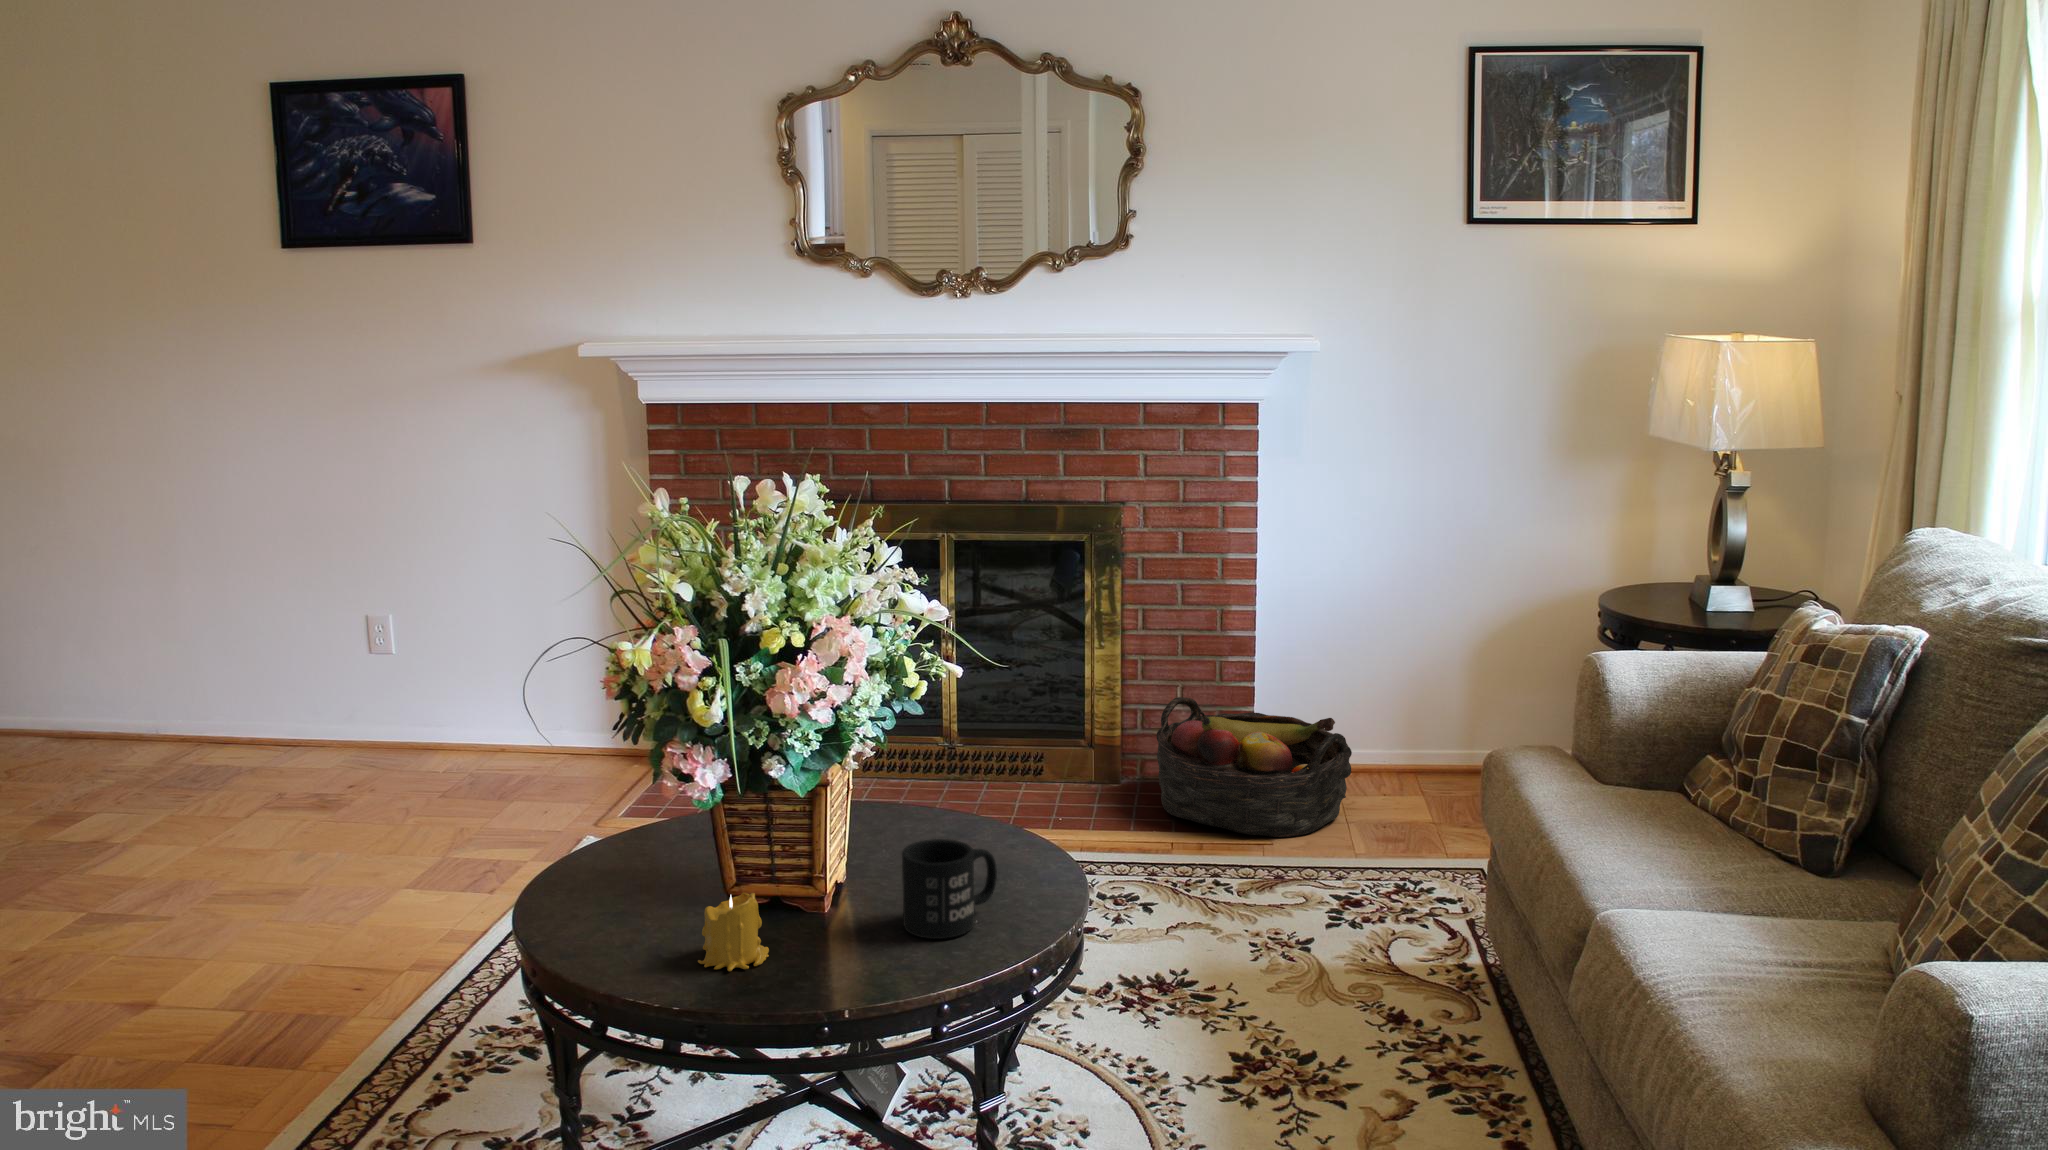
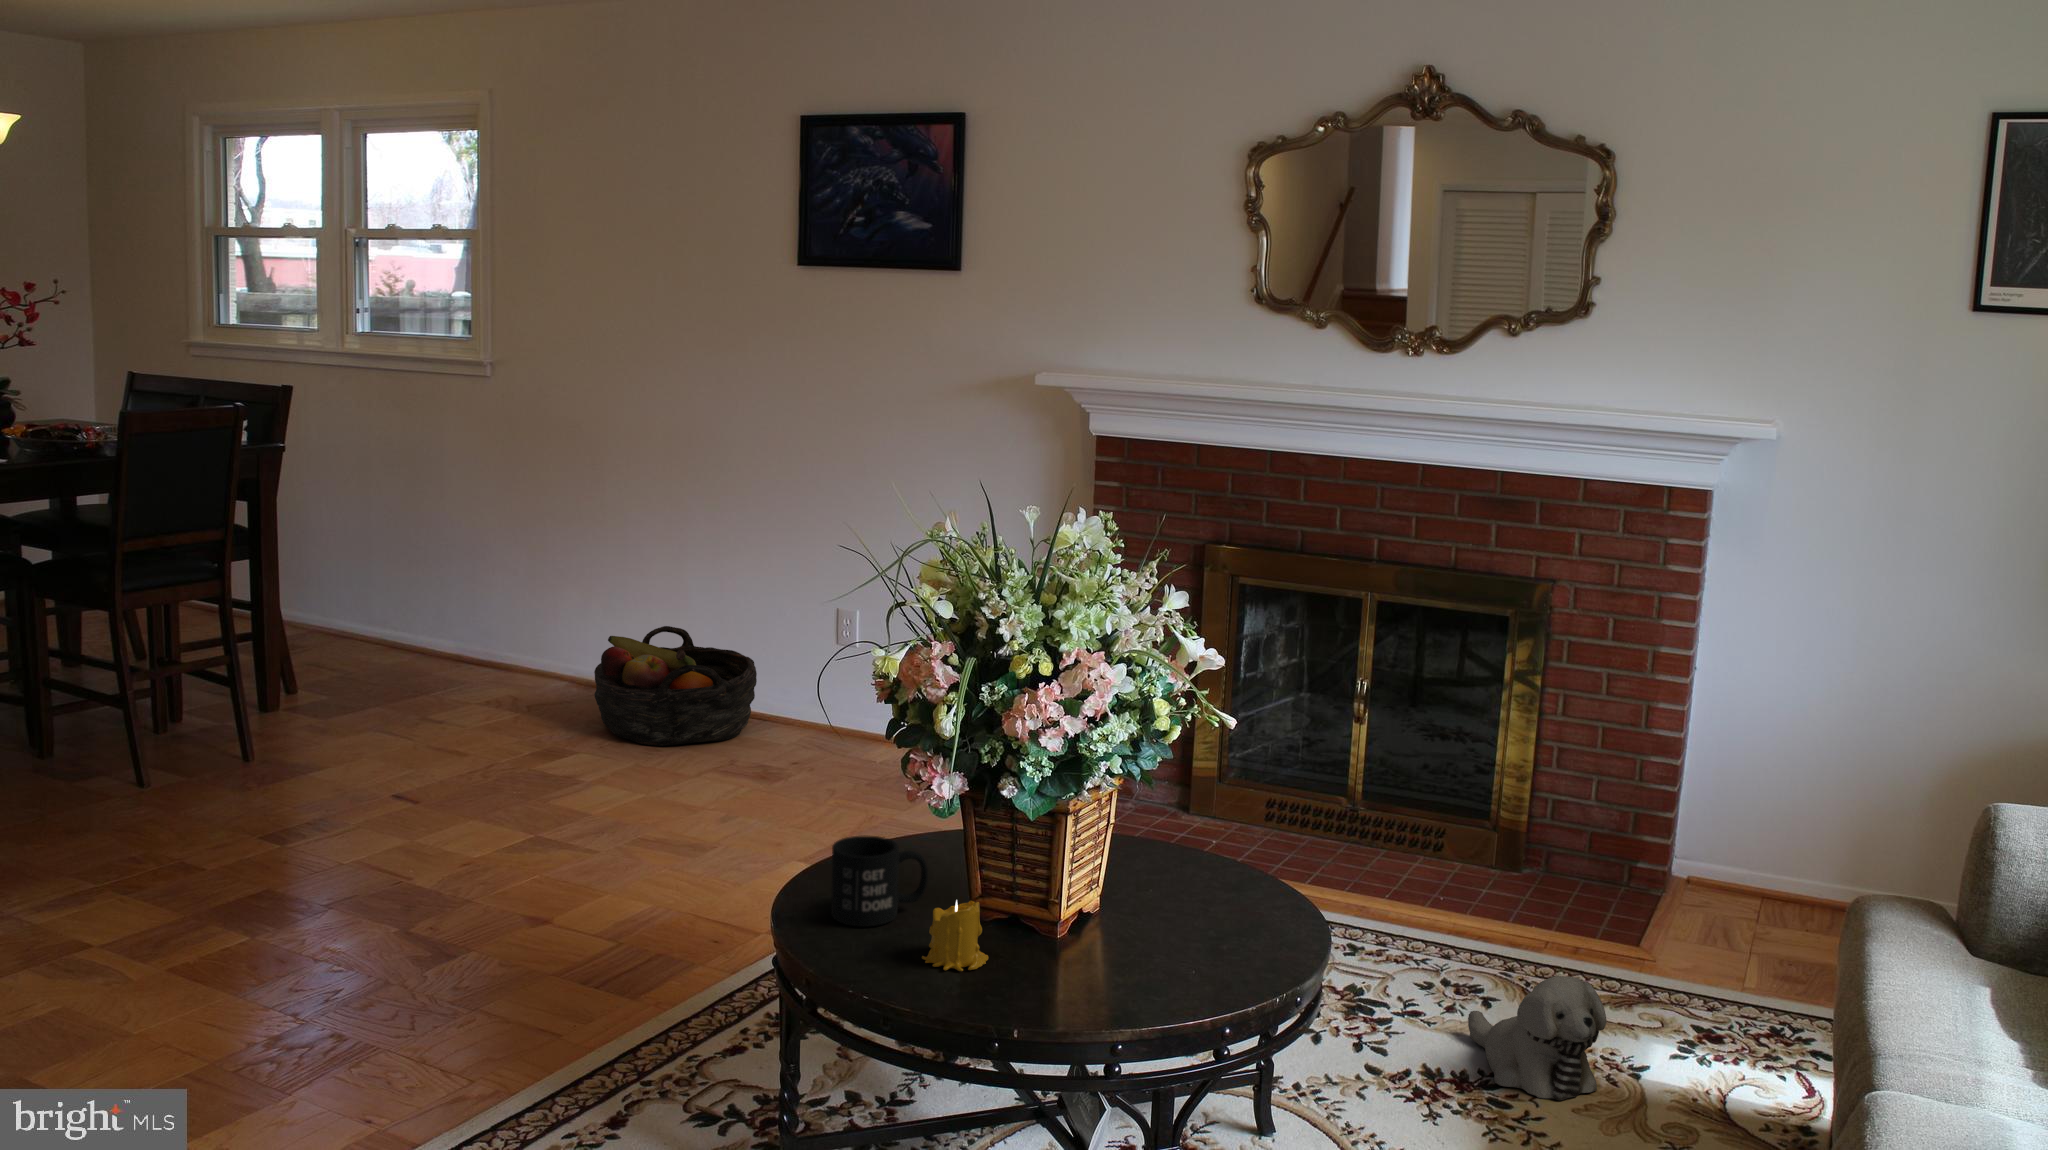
basket: present [1157,697,1352,837] -> present [594,626,757,746]
mug: present [902,839,997,939] -> present [831,835,928,927]
plush toy: none [1146,871,1278,985] -> present [1468,976,1607,1100]

